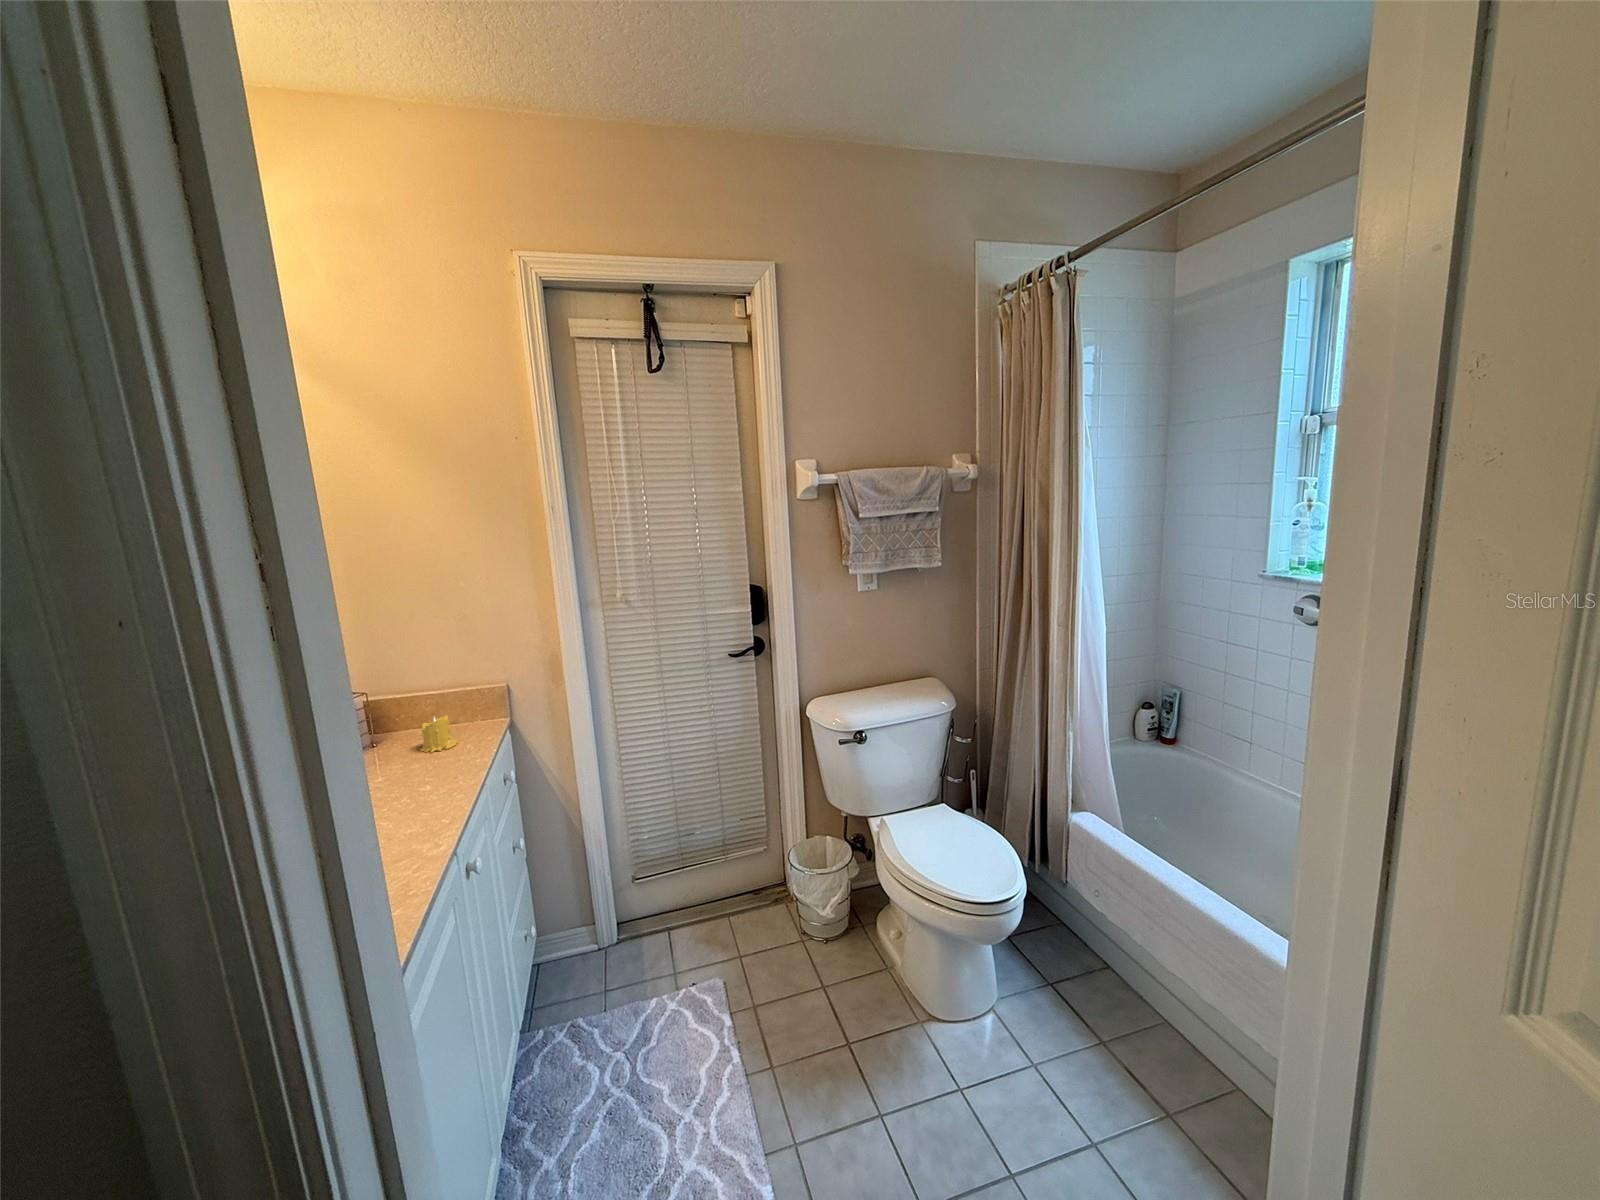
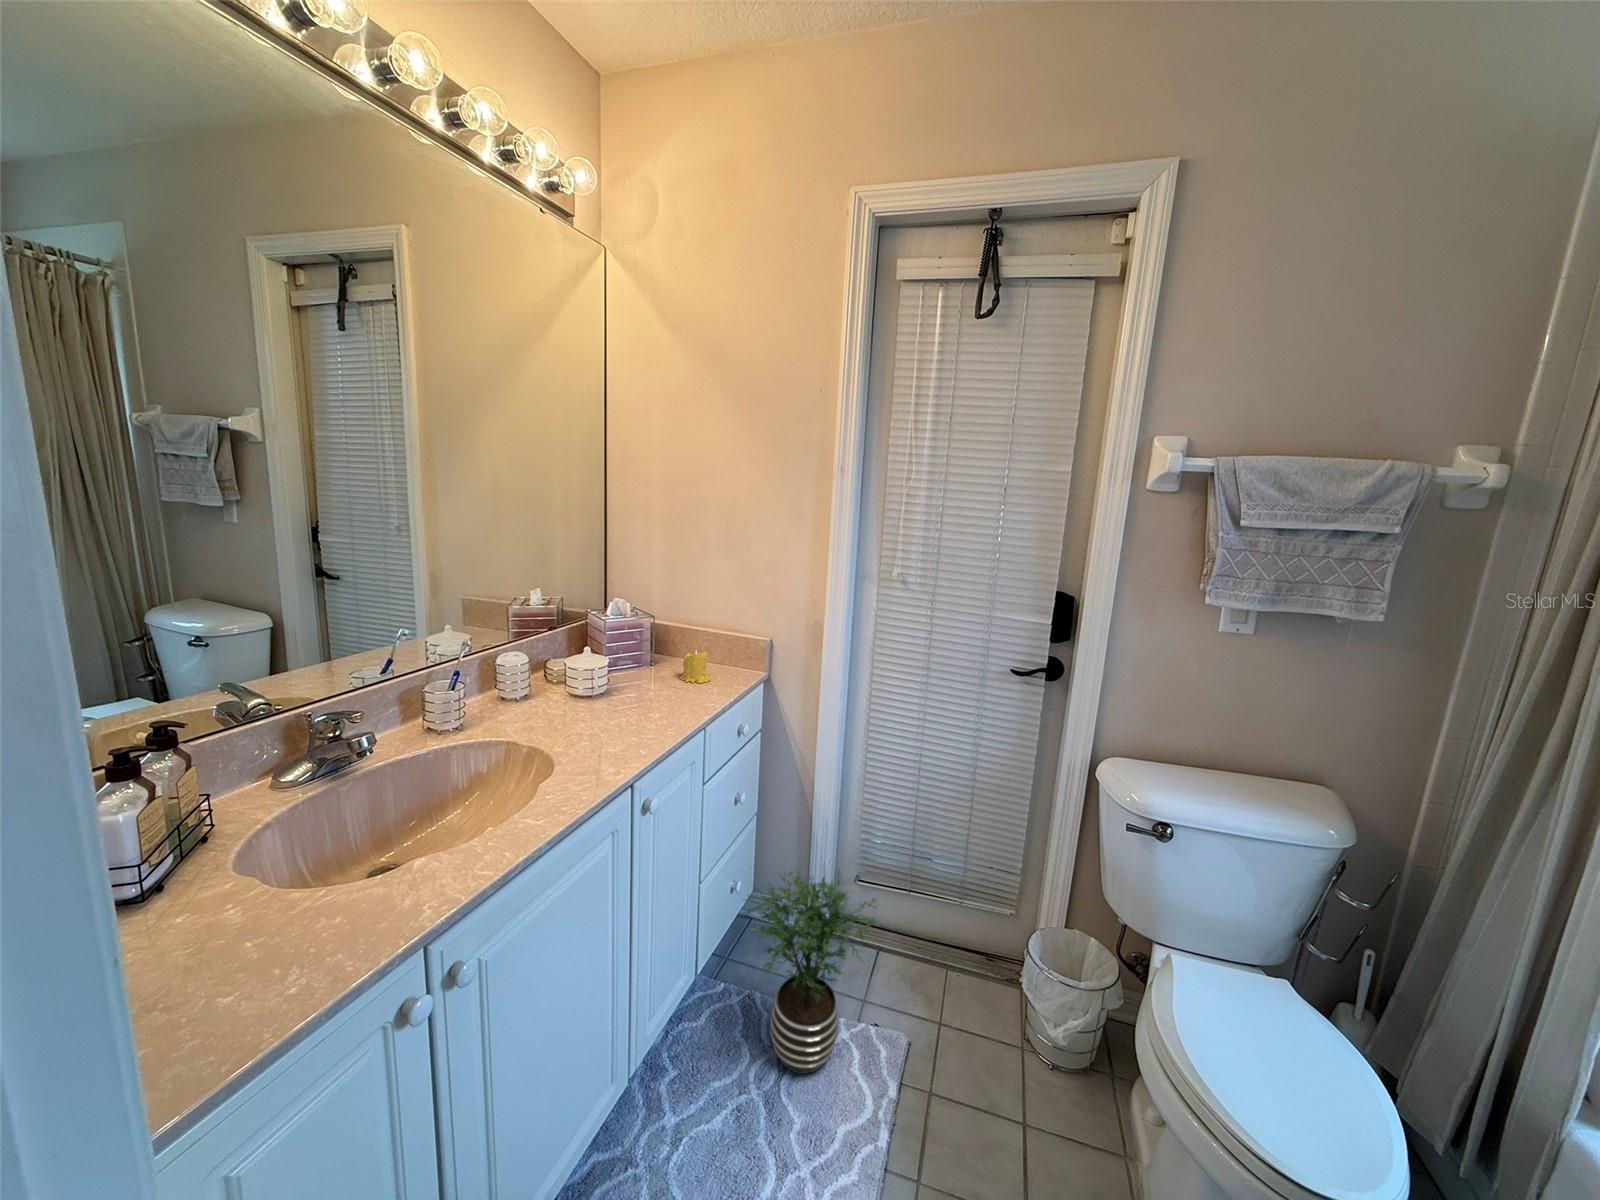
potted plant: none [559,866,688,1057] -> present [745,868,877,1074]

